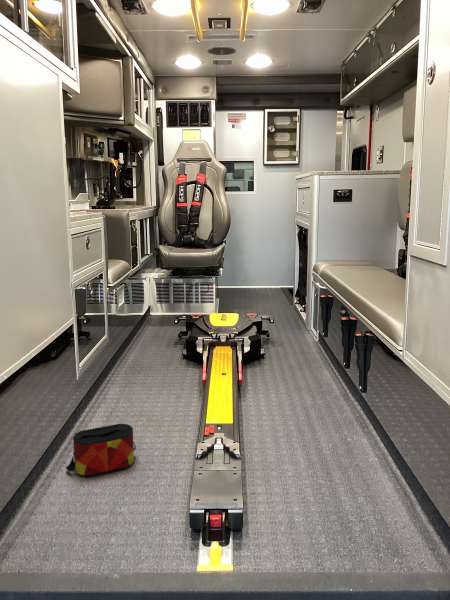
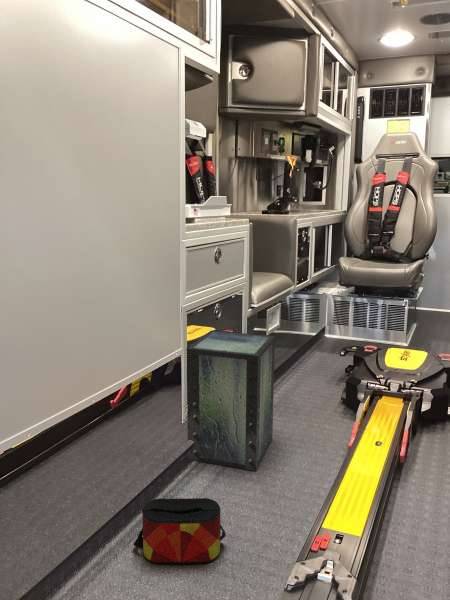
storage box: none [74,306,140,411] -> present [187,330,275,471]

